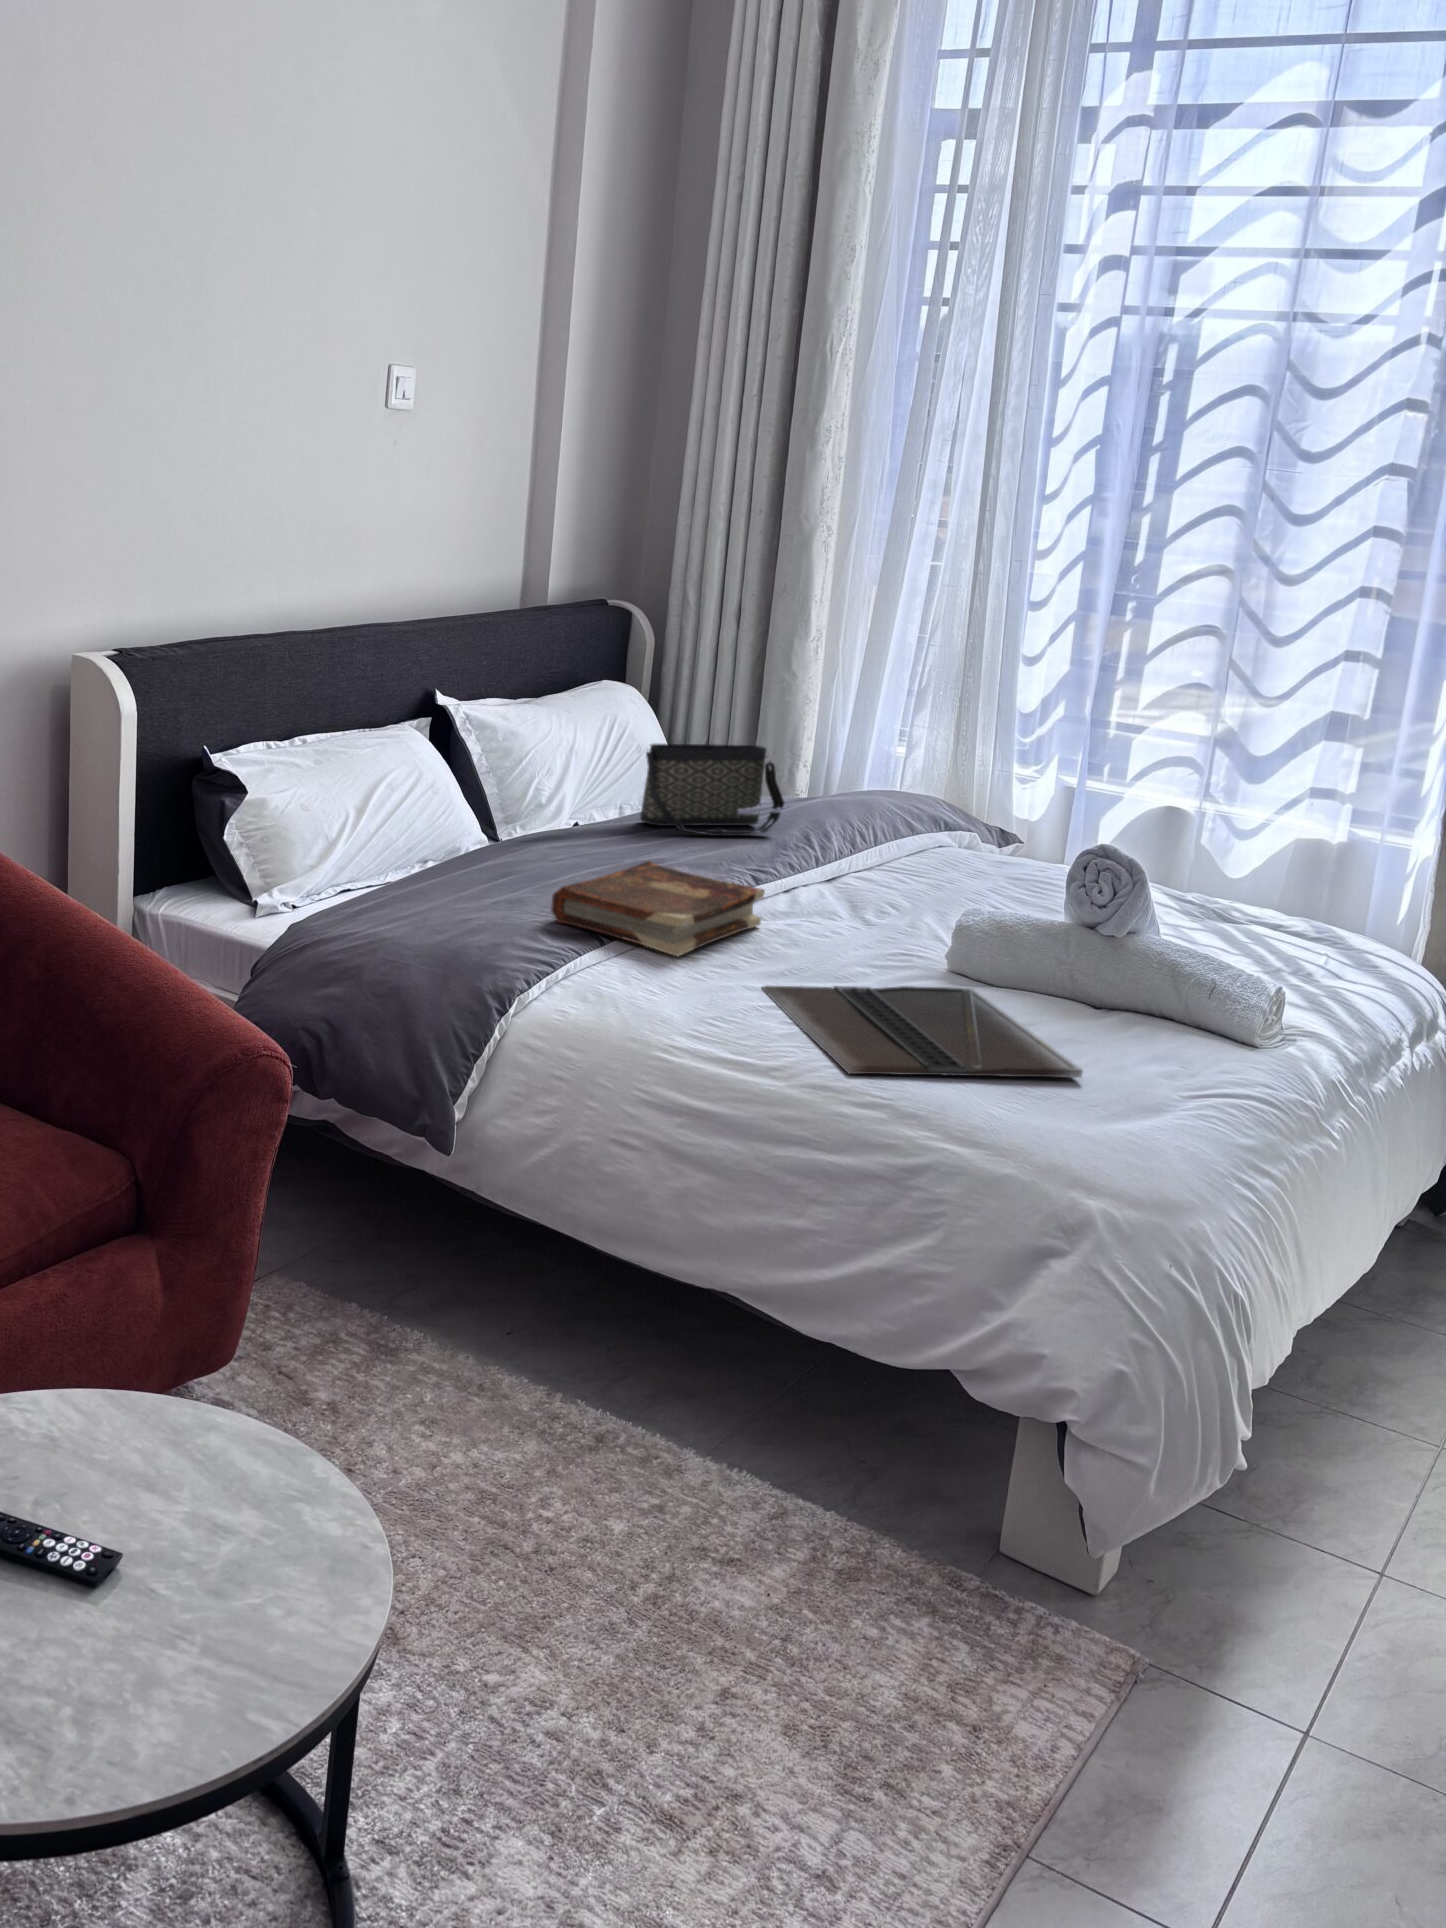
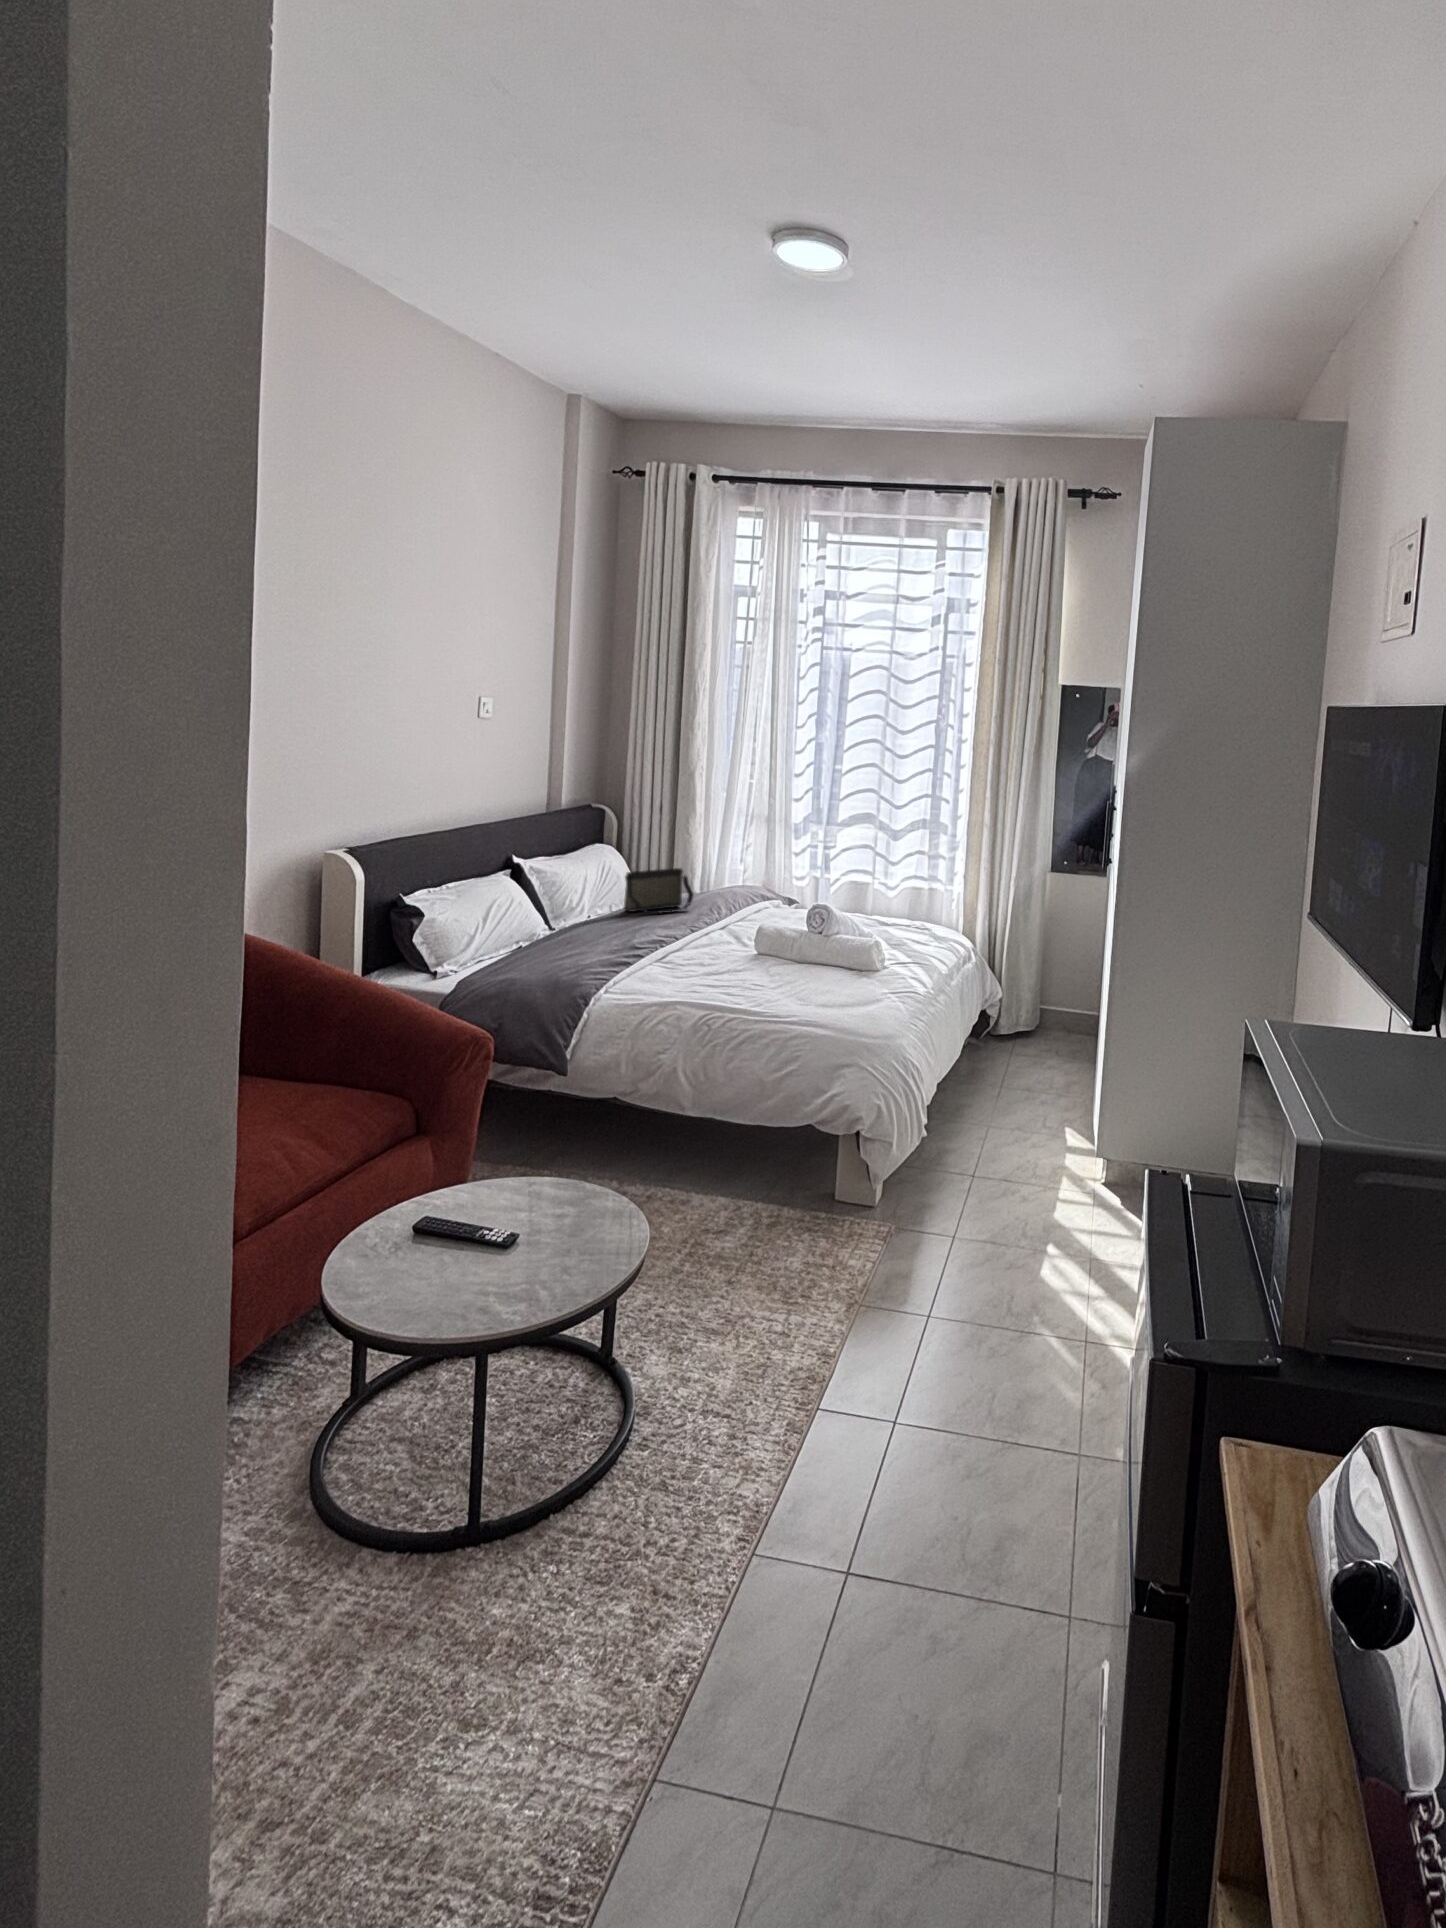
book: present [551,861,765,956] -> none [595,927,696,969]
laptop: present [762,986,1083,1078] -> none [702,966,847,1007]

